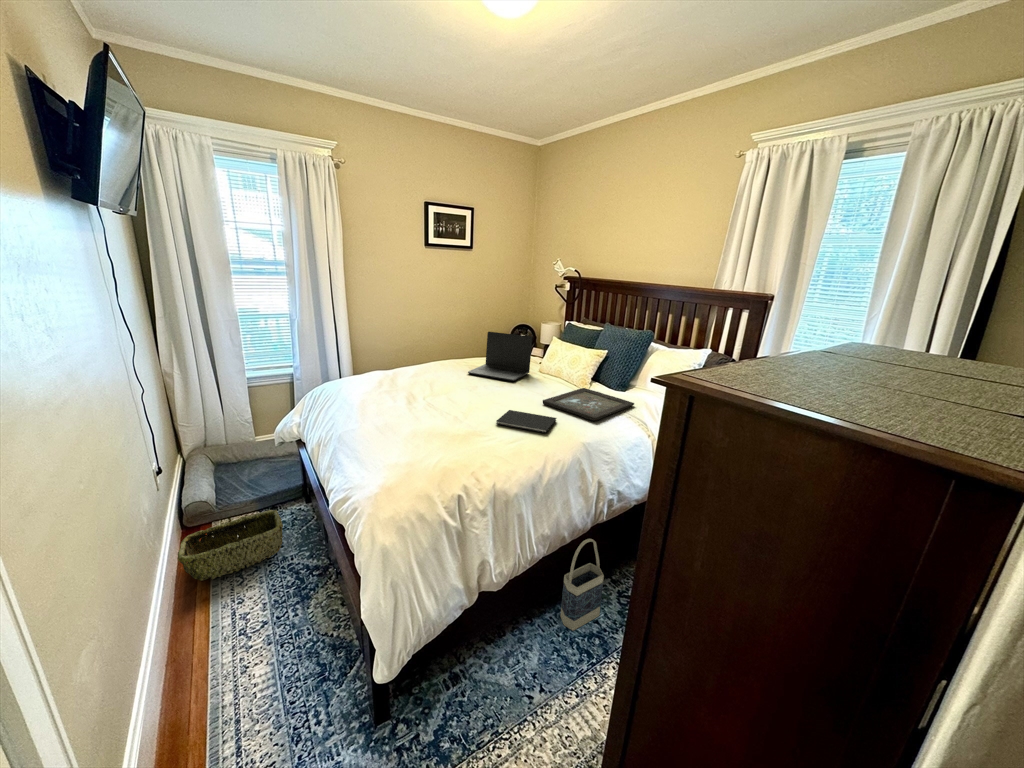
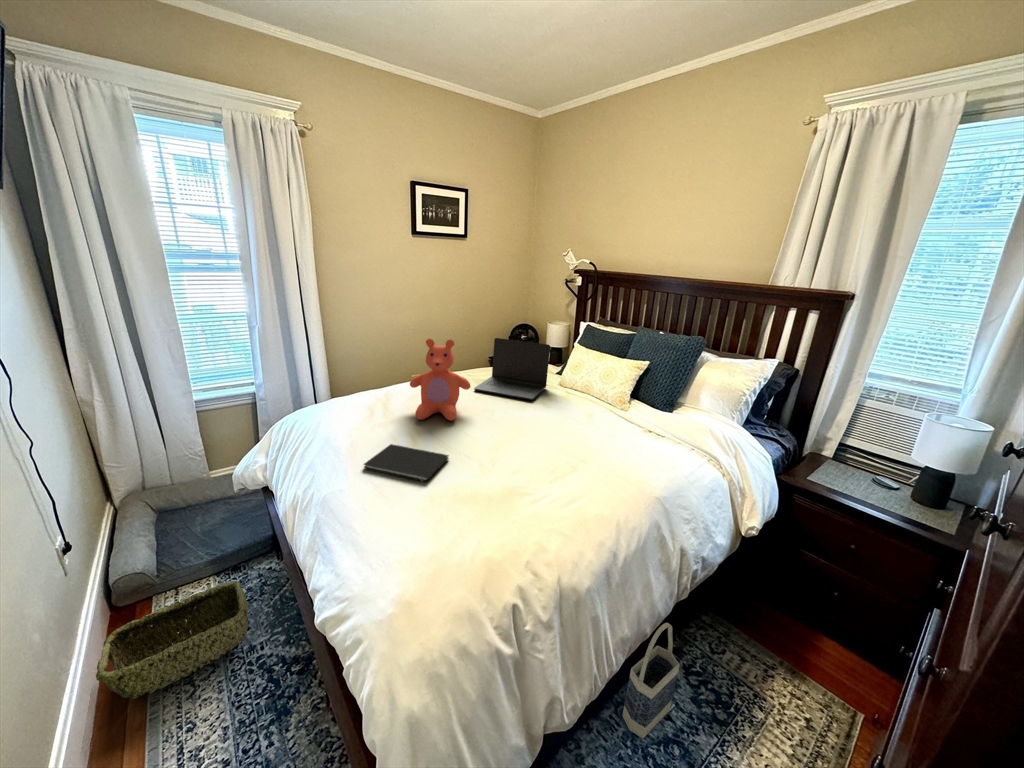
teddy bear: none [412,327,460,392] -> present [410,339,470,421]
tray: present [543,388,634,421] -> none [578,408,686,459]
notebook: present [496,410,556,433] -> present [364,444,449,481]

